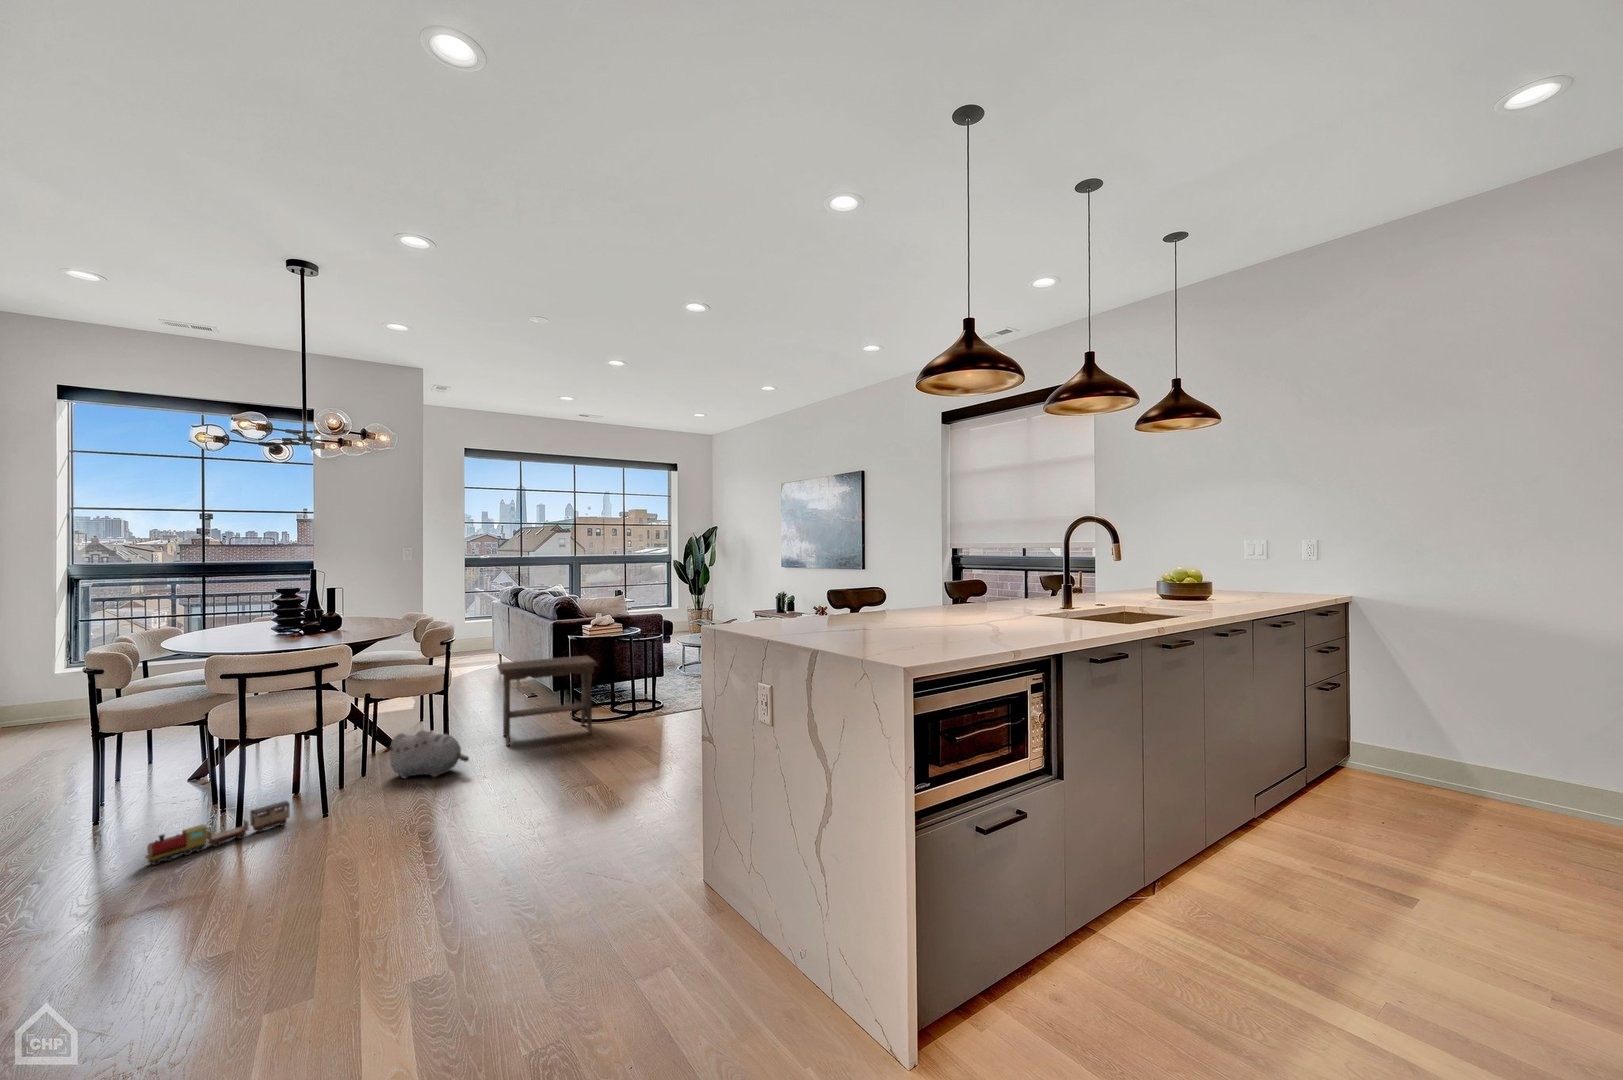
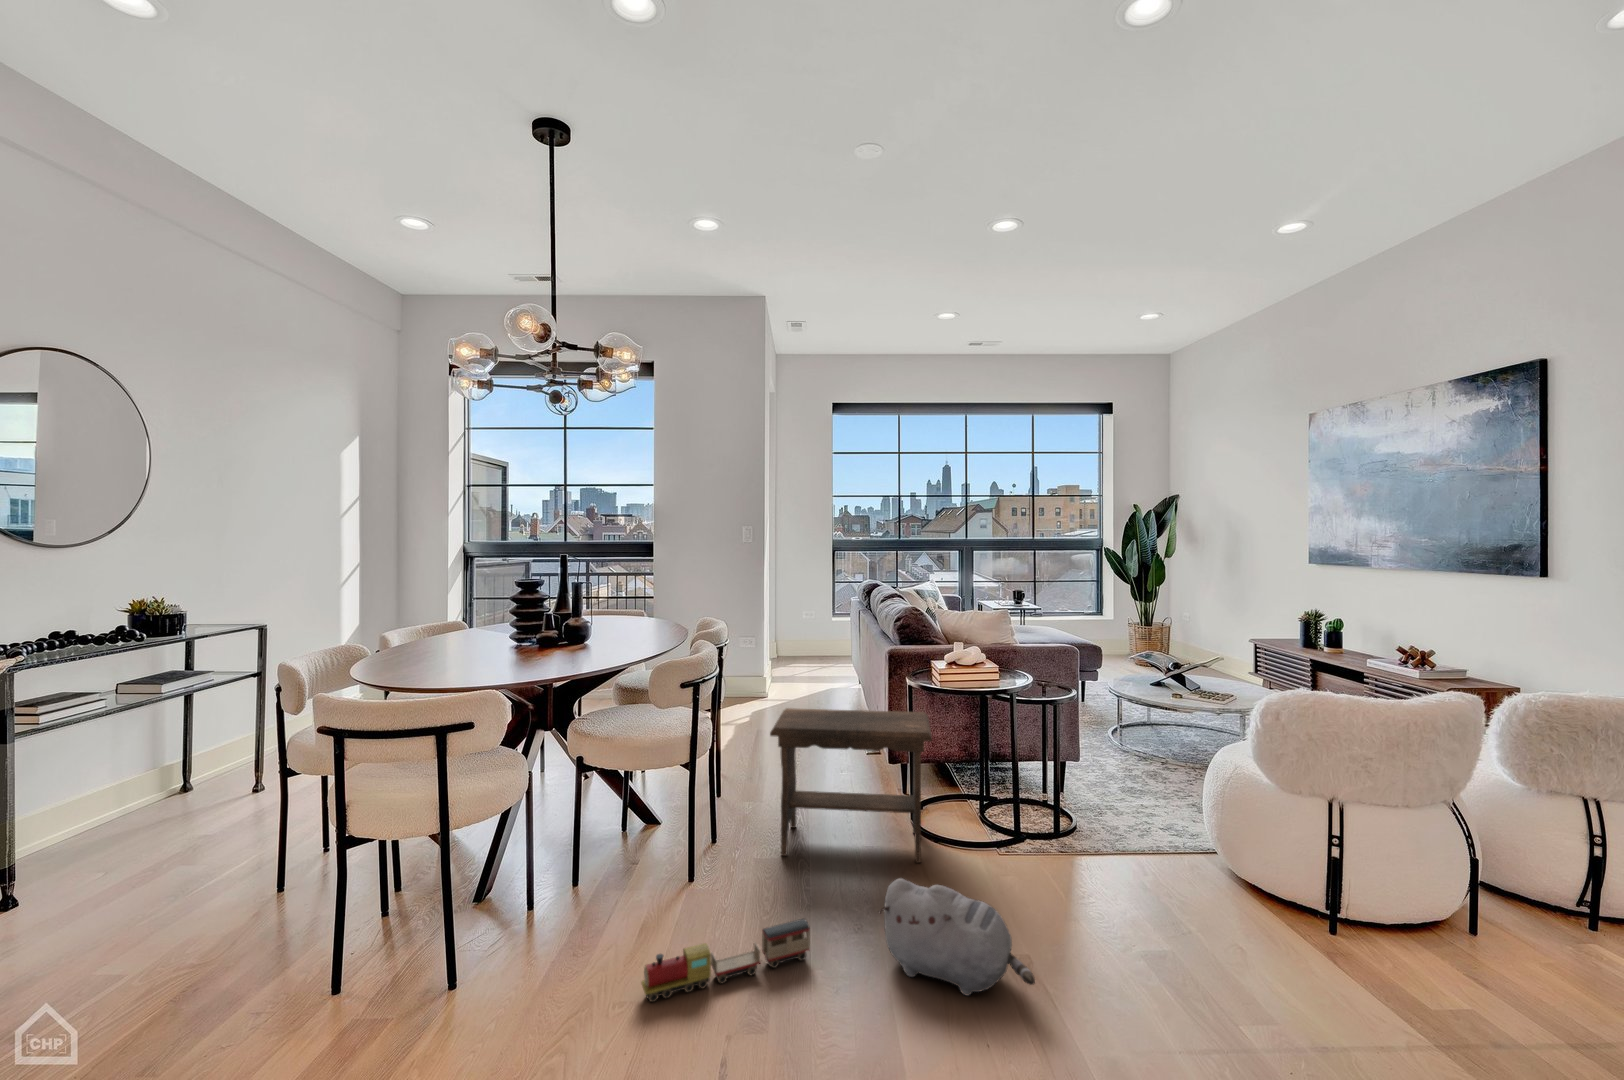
plush toy: present [388,730,469,778] -> present [879,879,1035,995]
toy train: present [145,801,290,865] -> present [641,919,810,1002]

